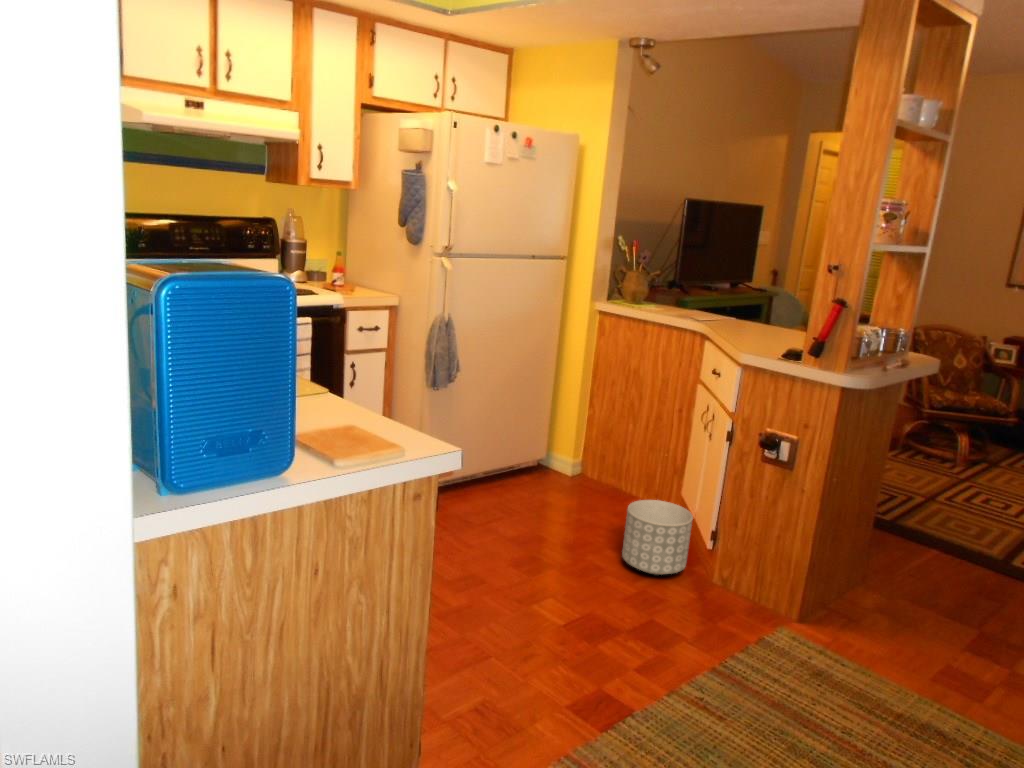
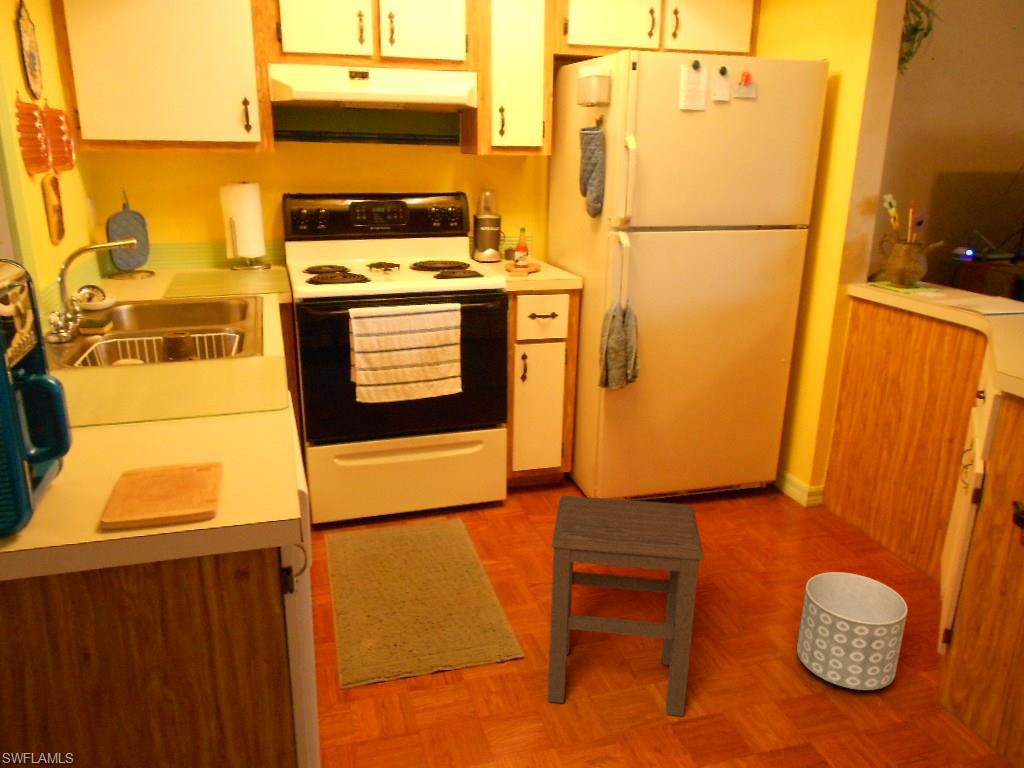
stool: none [459,460,592,625] -> present [548,496,704,716]

